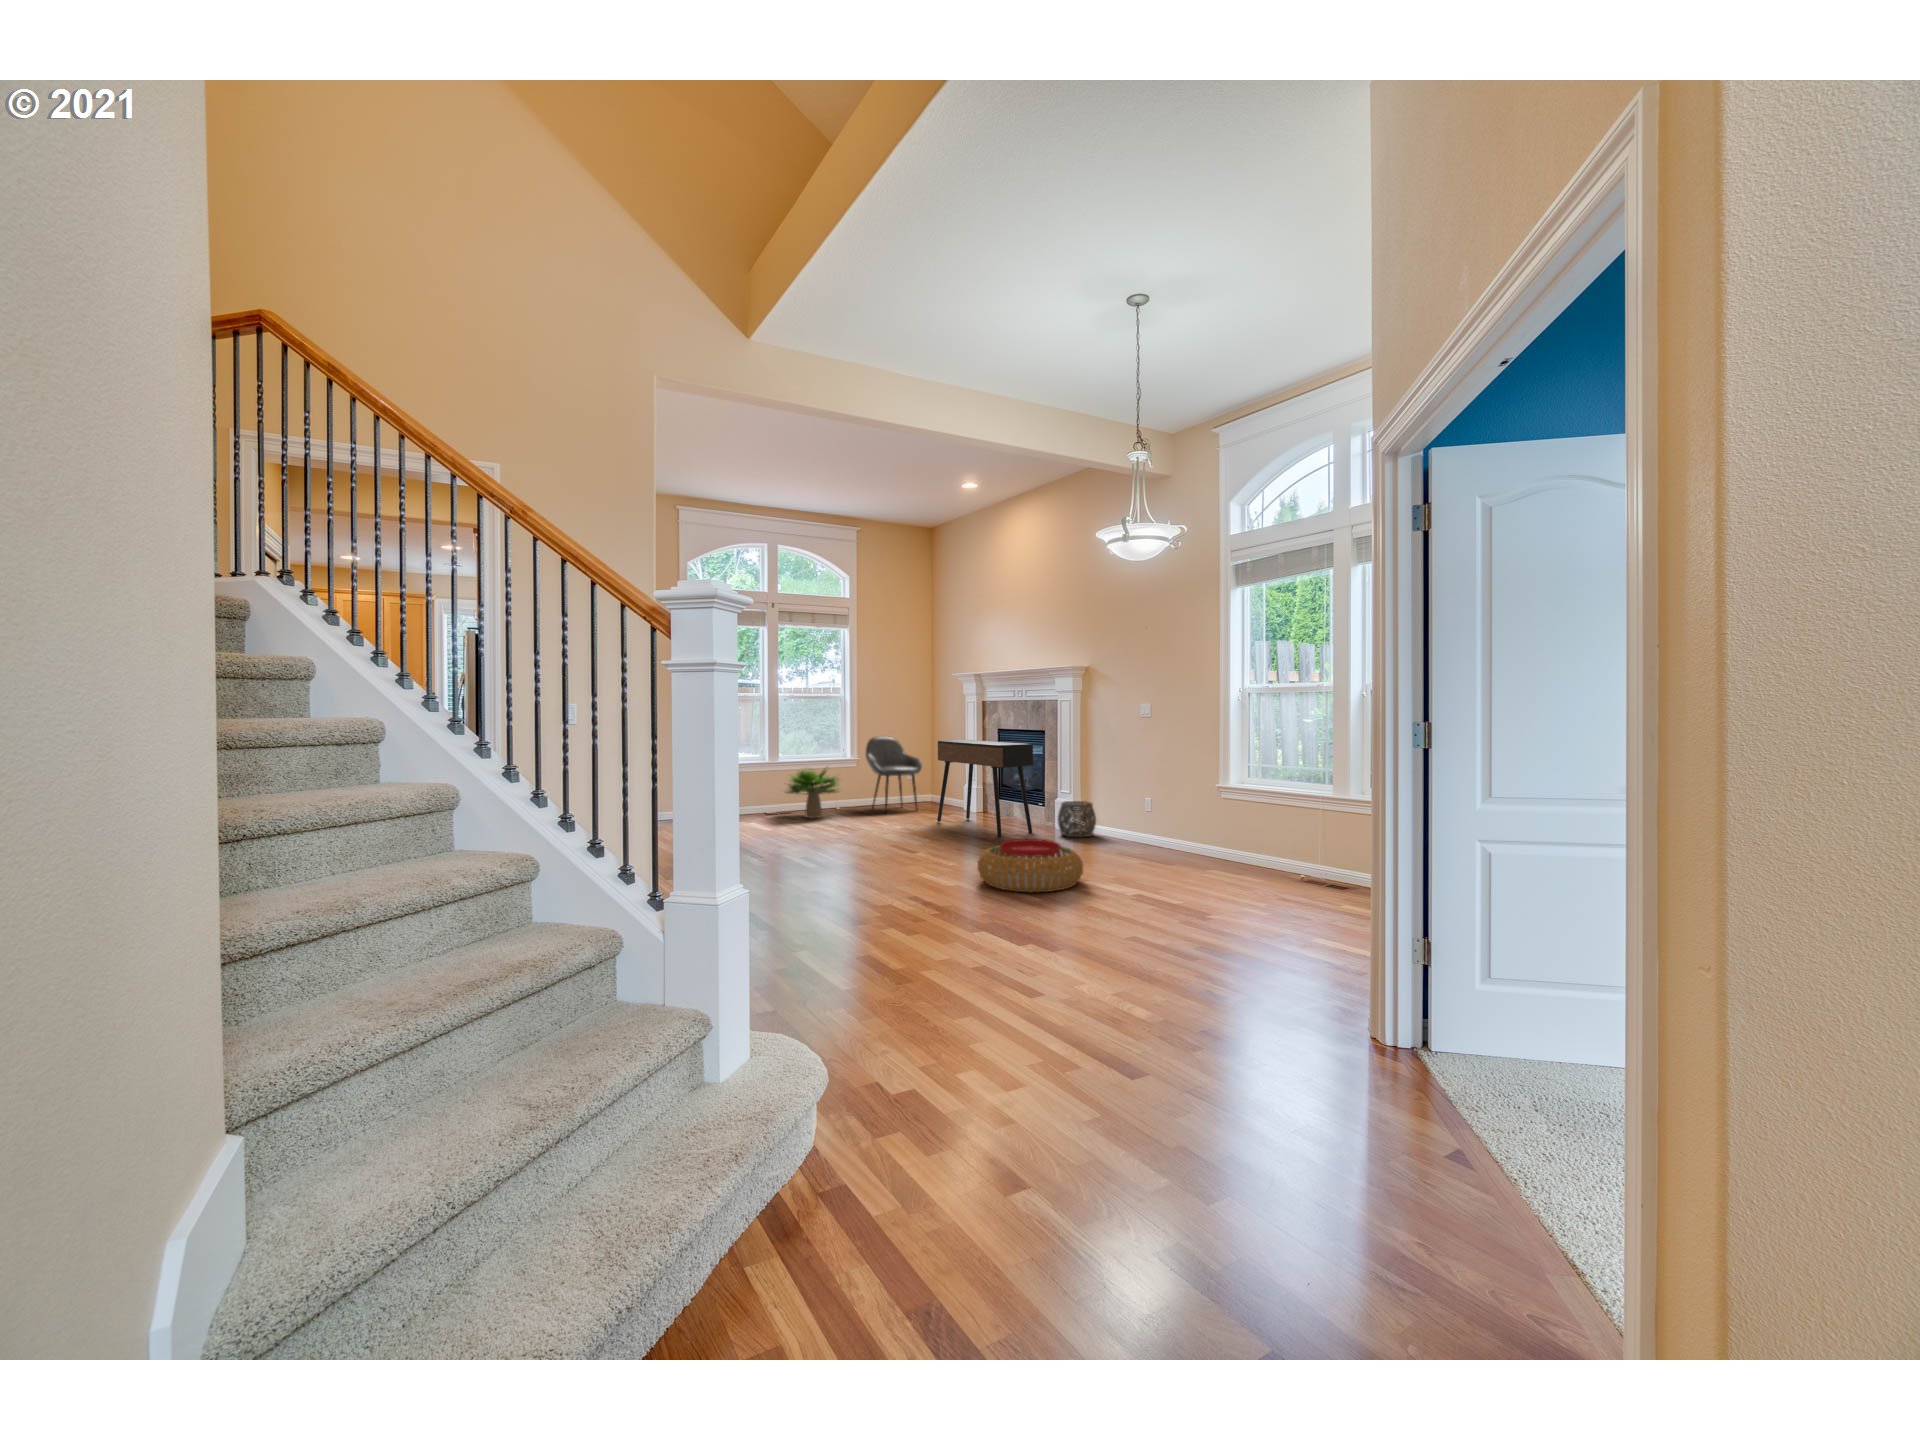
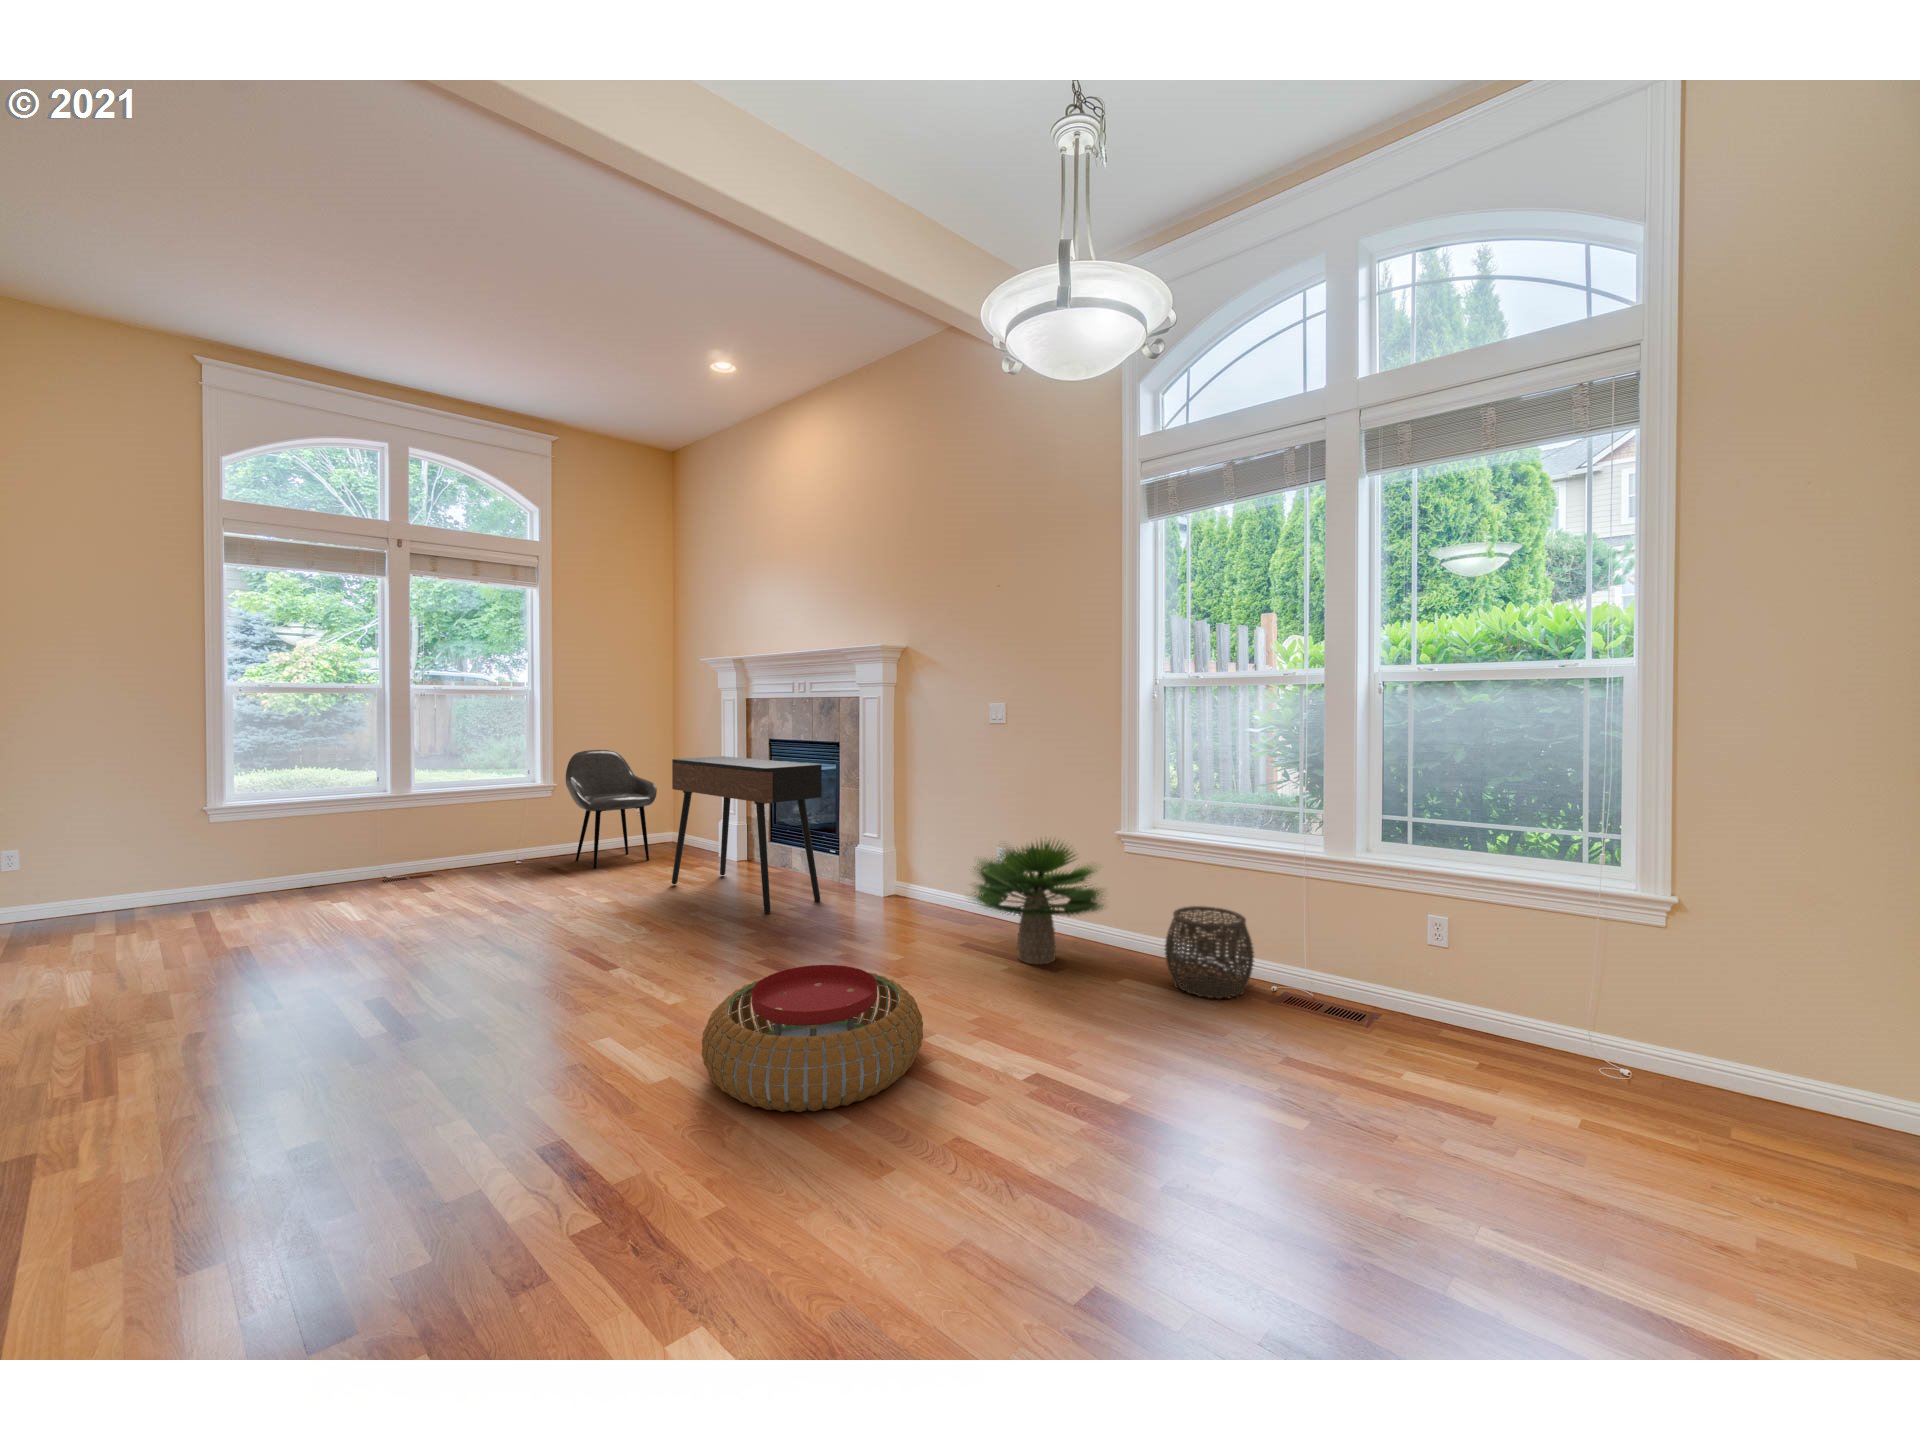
potted plant: present [787,767,839,818] -> present [973,838,1104,964]
woven basket: present [1058,801,1096,837] -> present [1165,906,1254,999]

